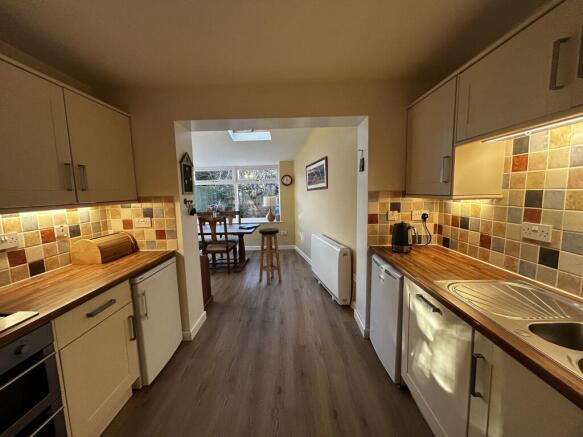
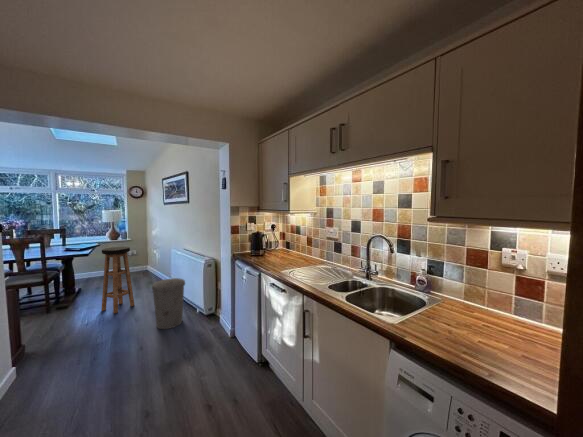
trash can: none [293,263,321,310] -> present [152,278,185,329]

